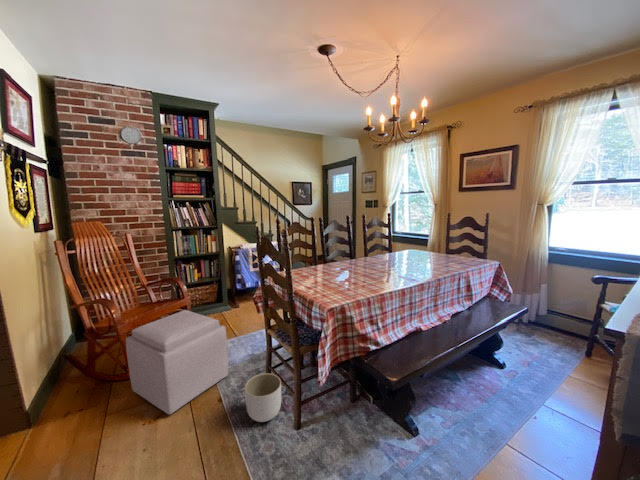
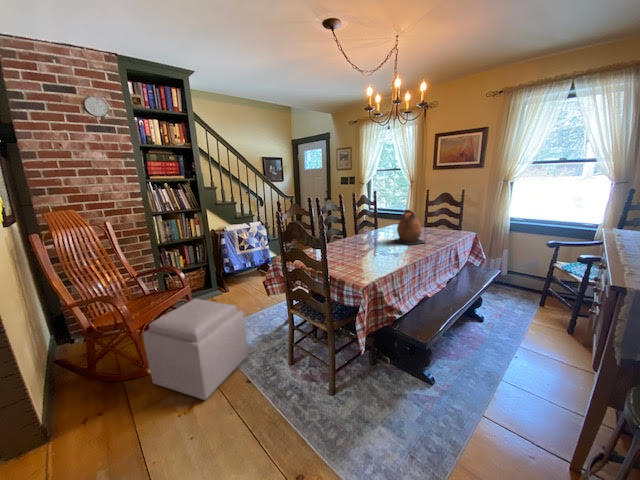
ceramic pitcher: none [394,231,430,269] -> present [395,209,426,244]
planter: present [245,373,281,422] -> none [279,350,312,393]

